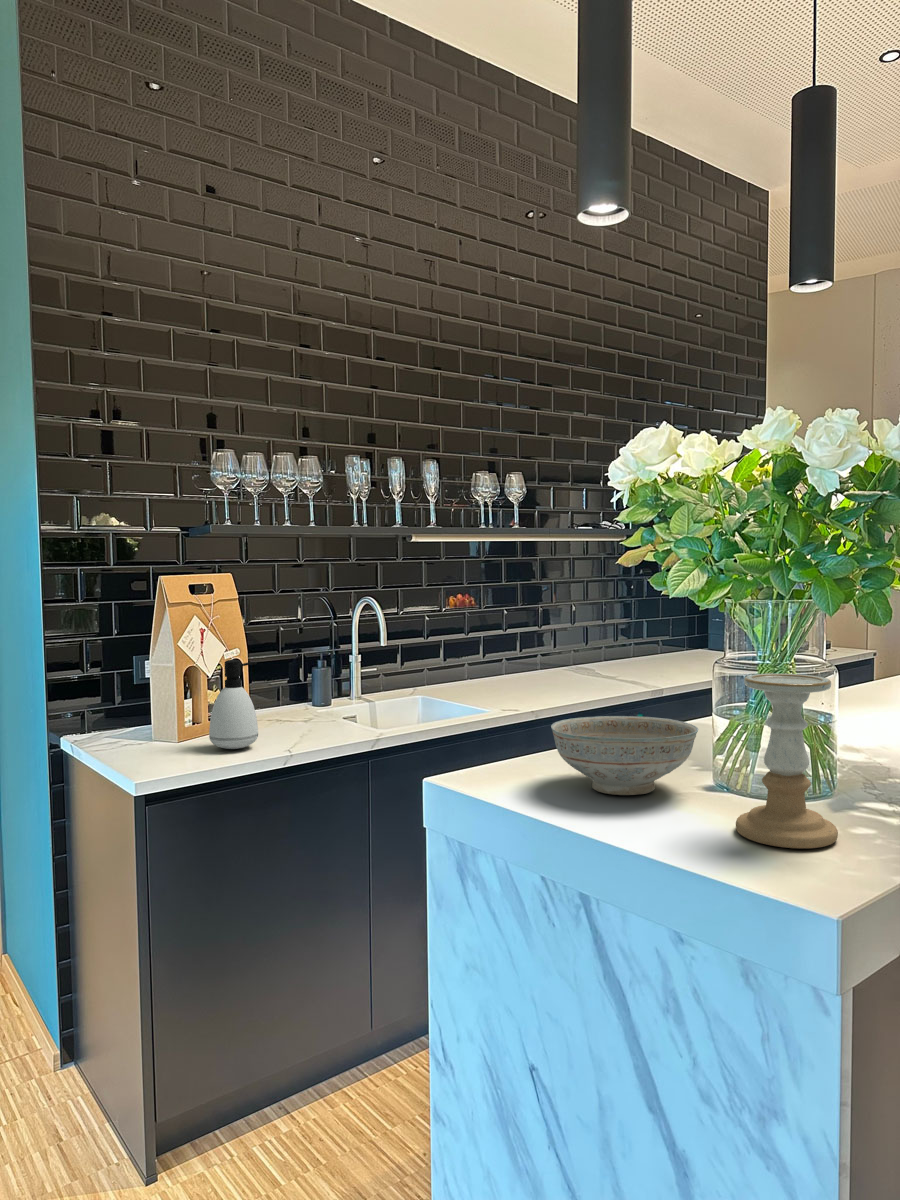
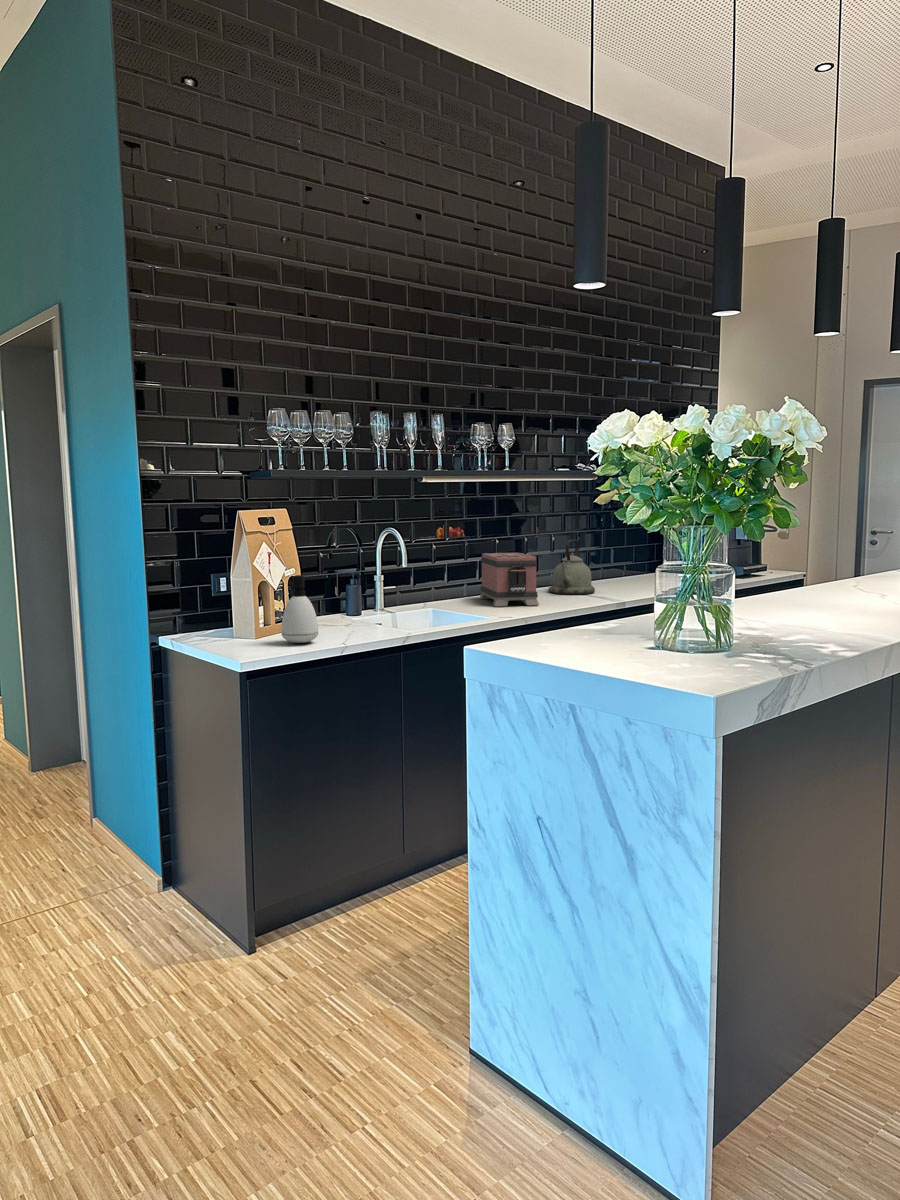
kettle: none [569,610,625,676] -> present [549,540,595,594]
toaster: none [483,626,555,693] -> present [480,553,539,607]
candle holder: present [736,673,838,848] -> none [666,571,726,674]
decorative bowl: present [551,716,699,795] -> none [549,605,646,653]

